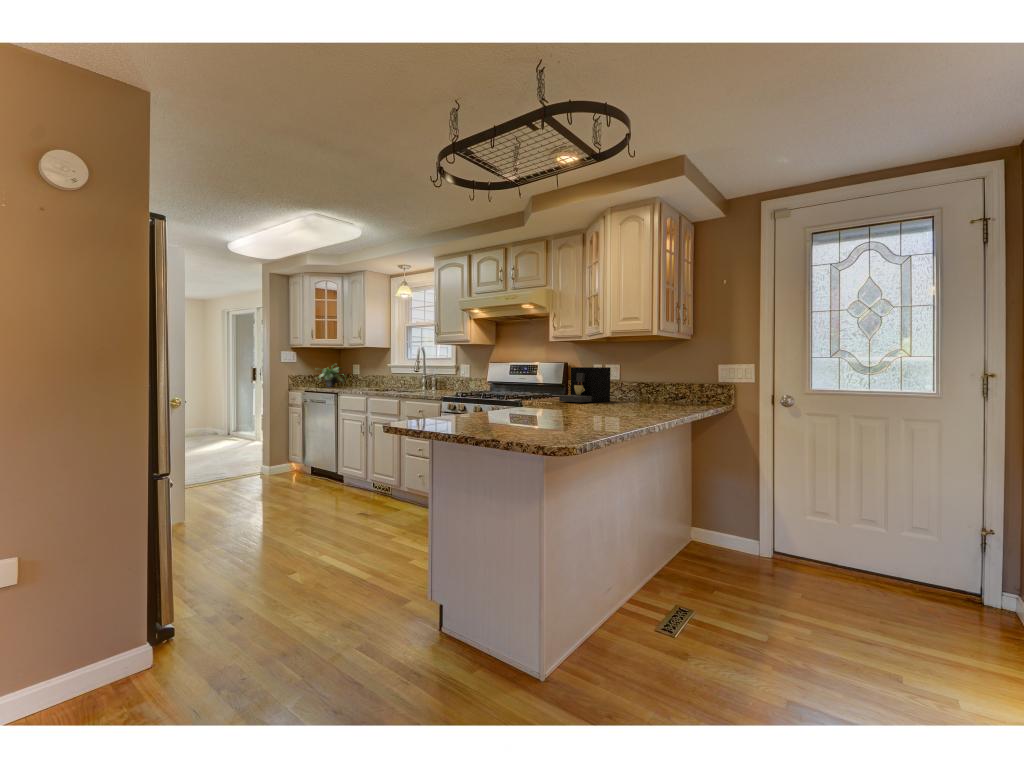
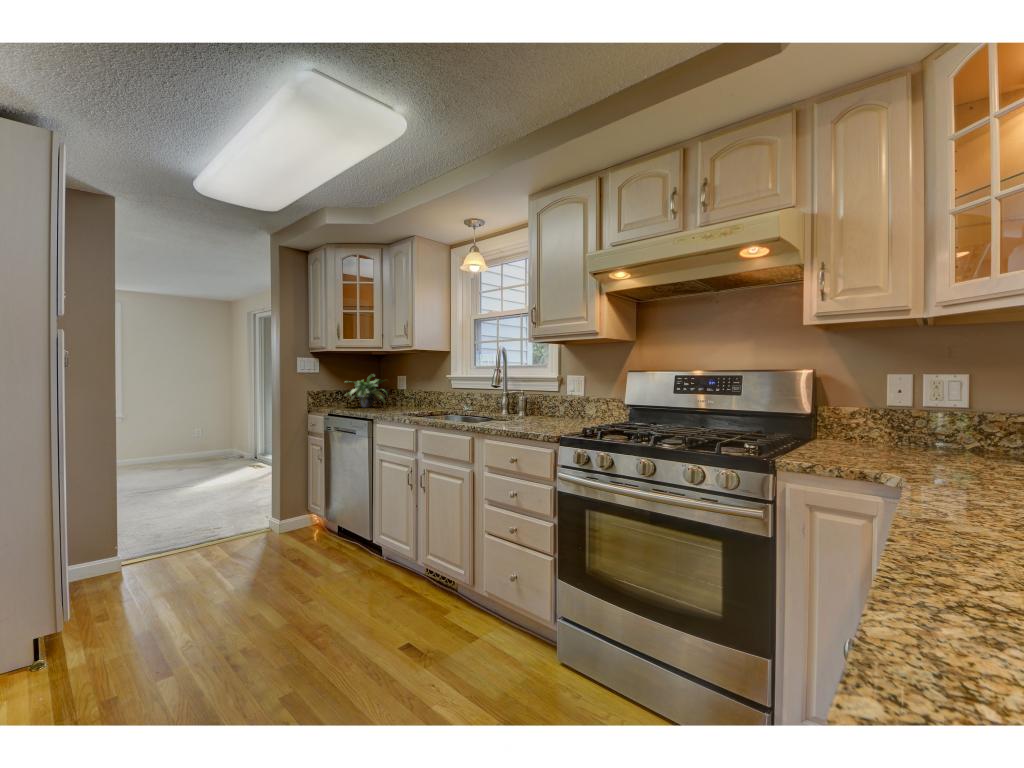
coffee maker: present [559,367,610,402] -> none [871,380,970,470]

